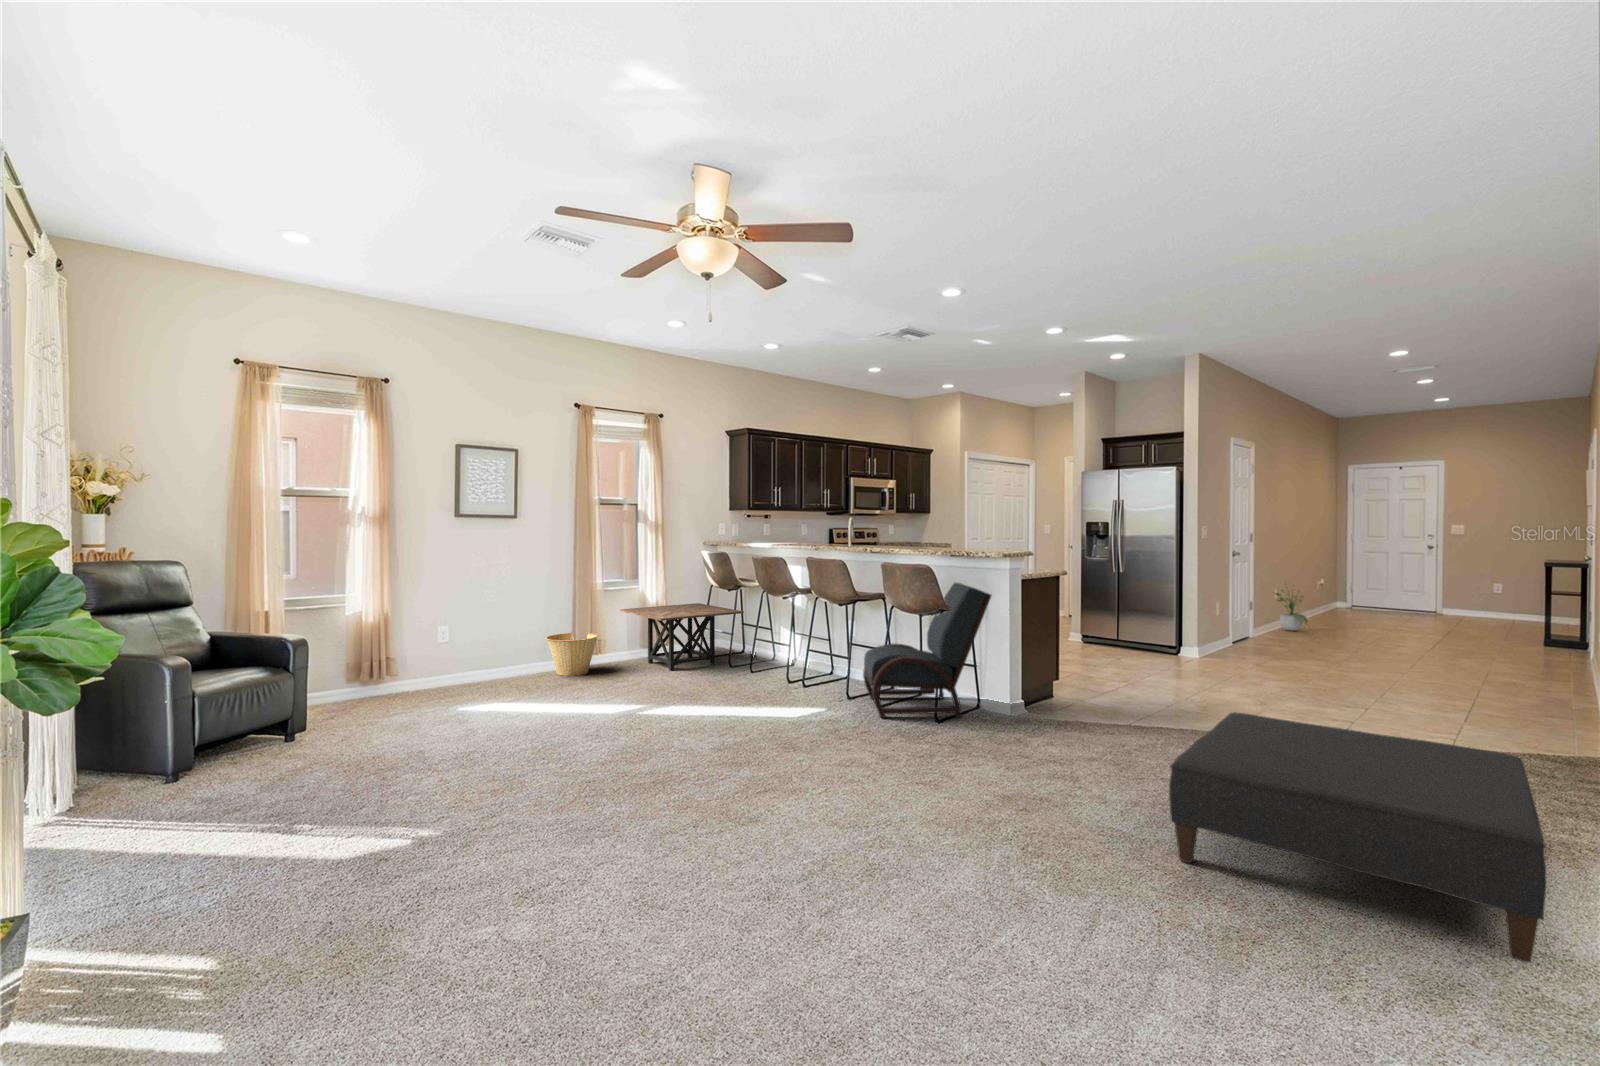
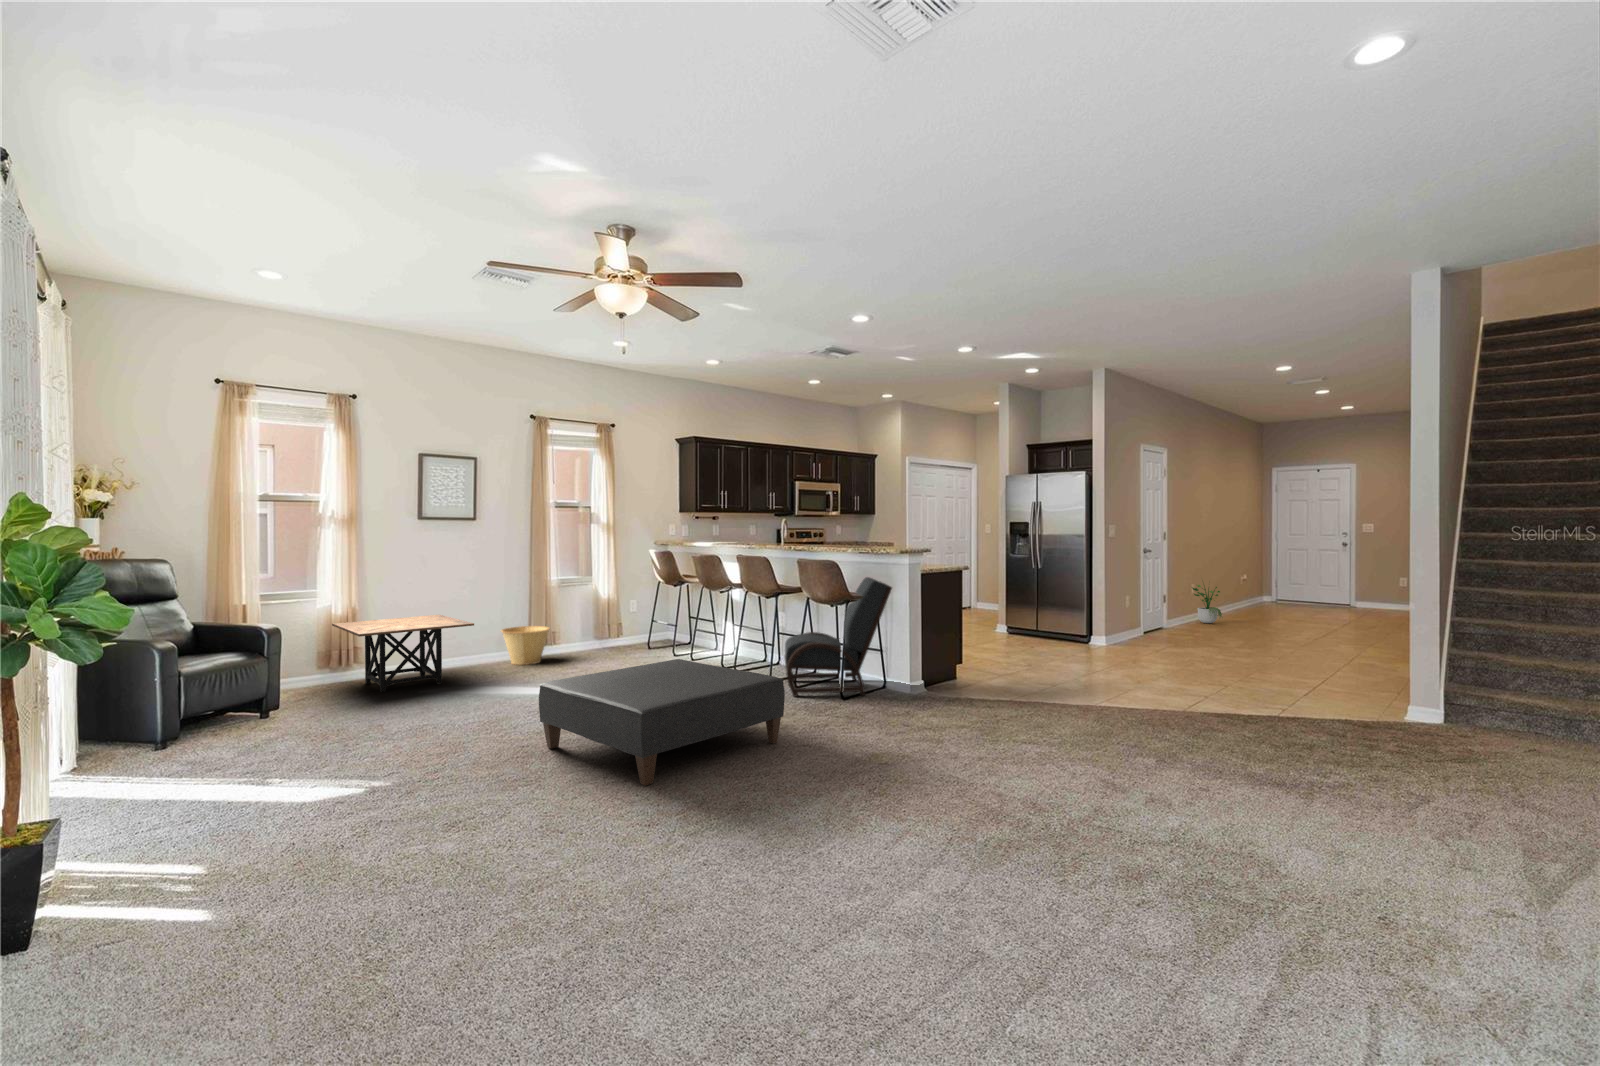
side table: present [620,603,744,671] -> present [332,615,474,692]
ottoman: present [1169,712,1546,963] -> present [539,659,785,786]

